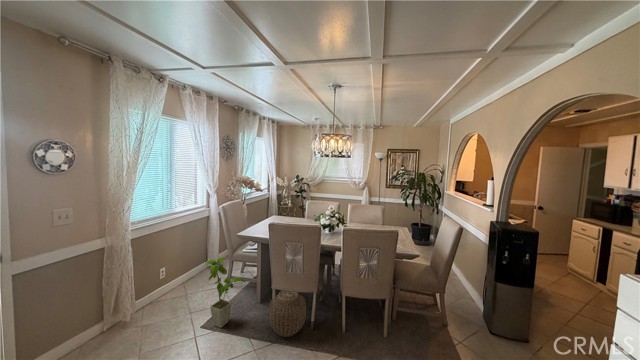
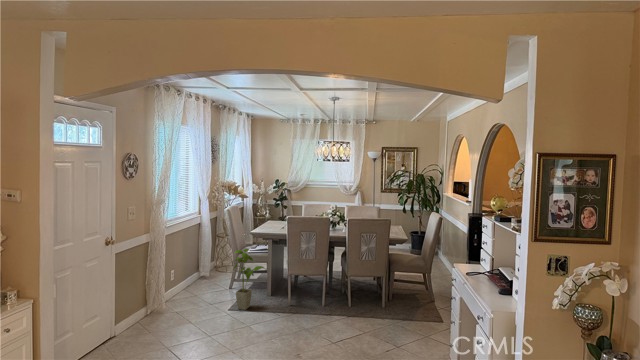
woven basket: present [269,290,306,337] -> none [288,275,318,311]

